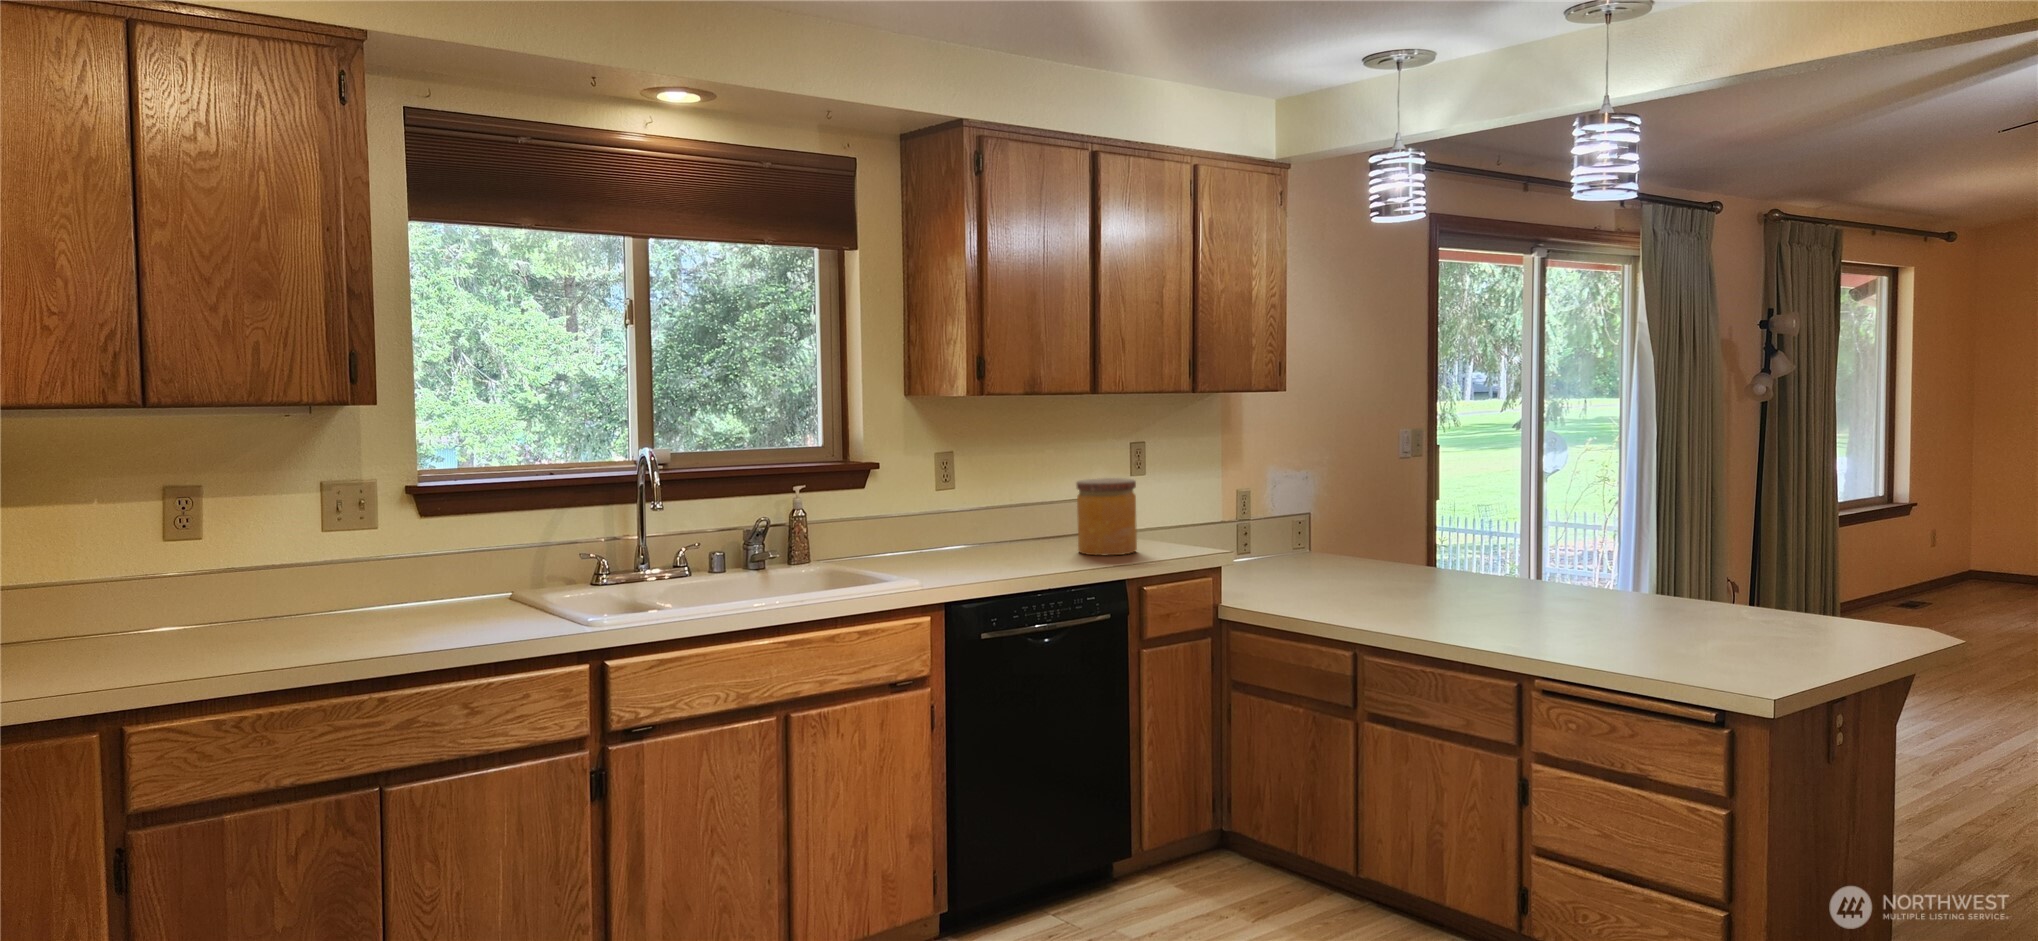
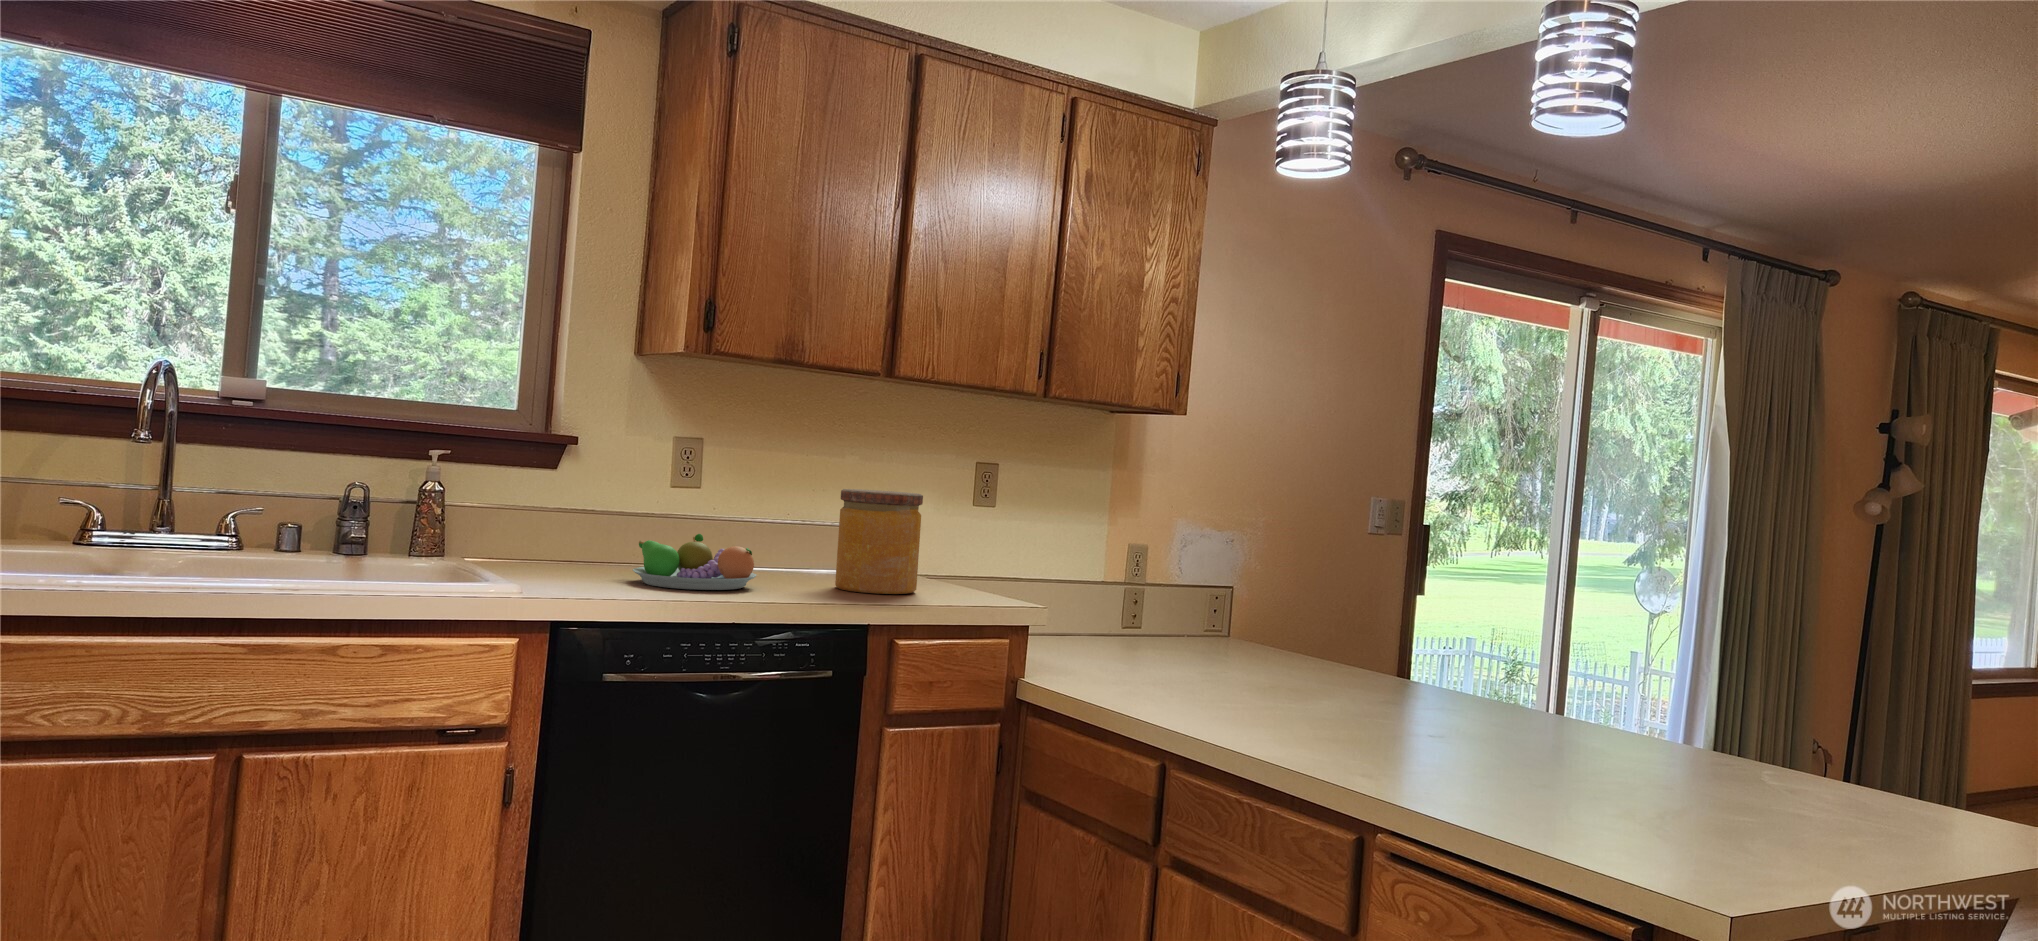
fruit bowl: none [947,526,1040,569] -> present [633,534,756,590]

